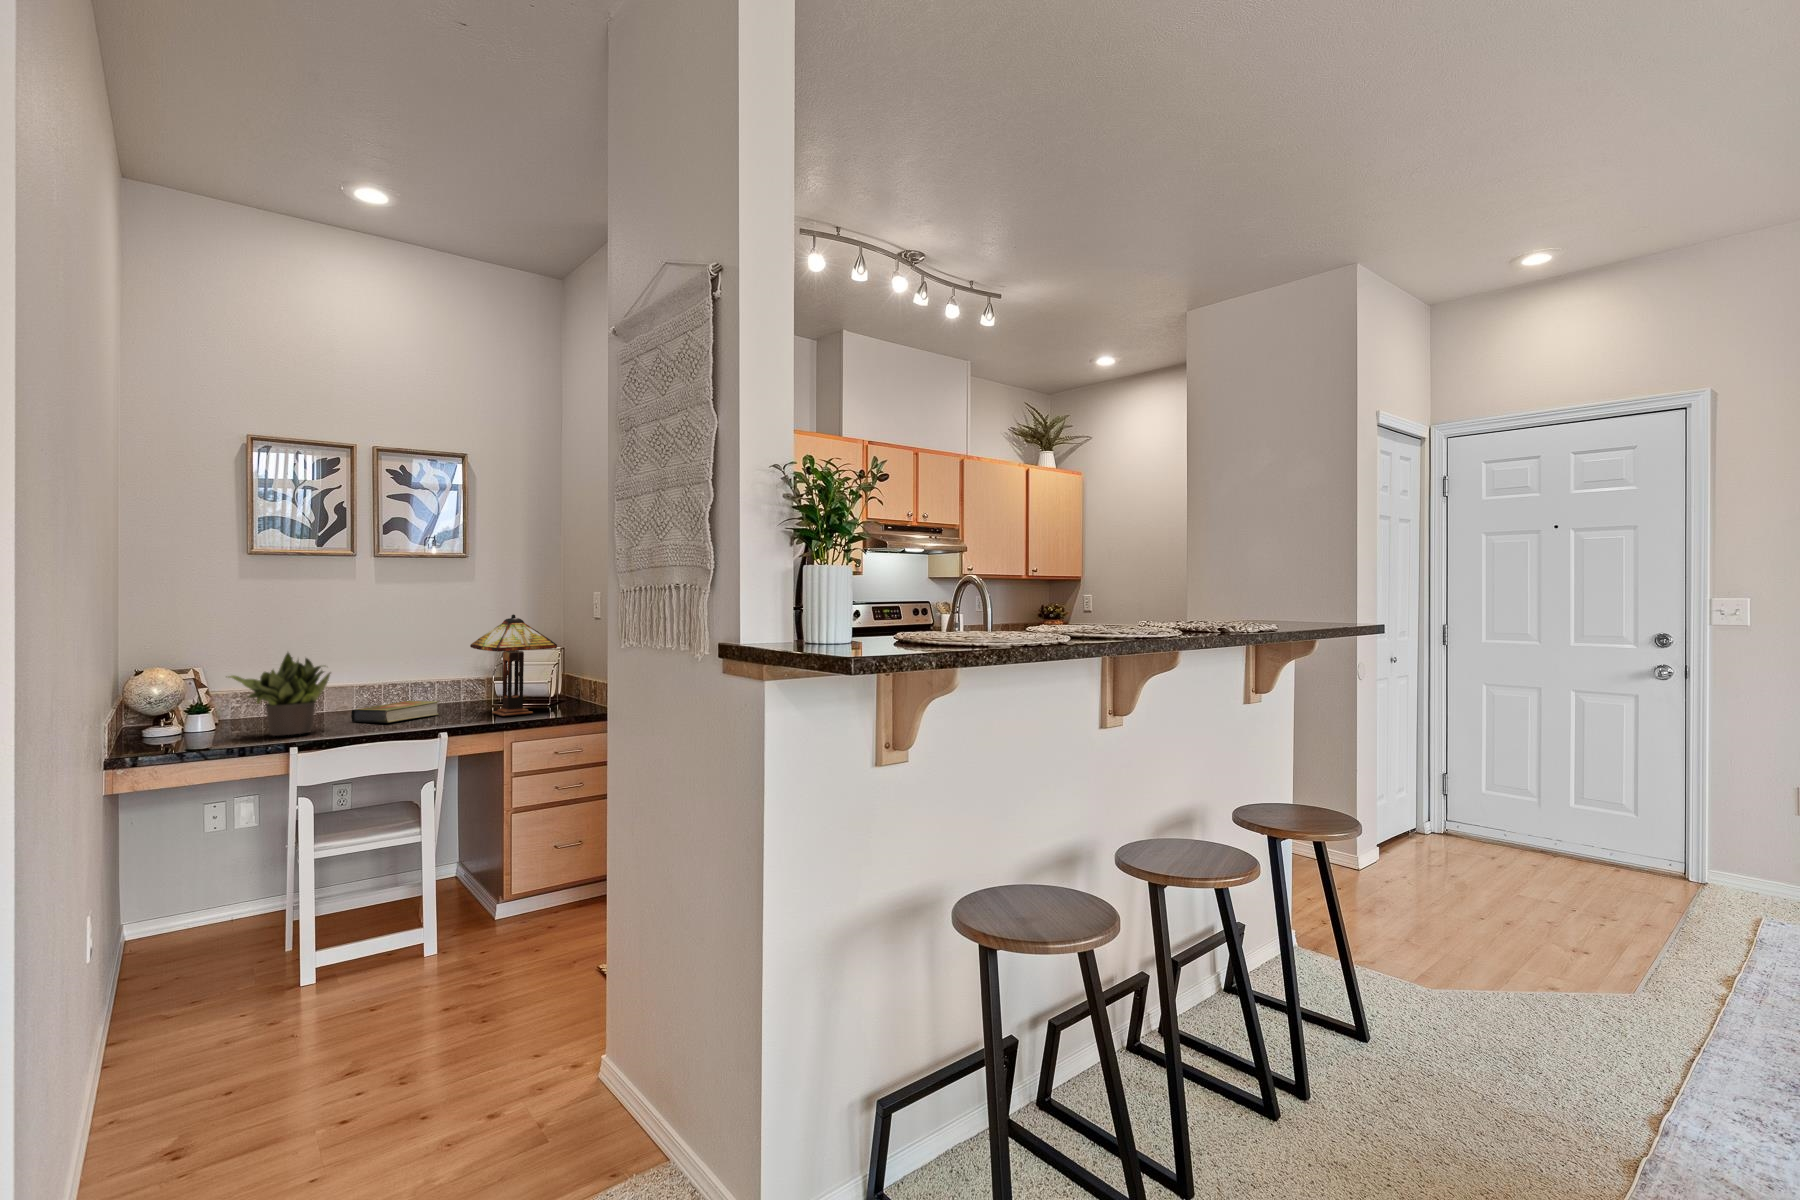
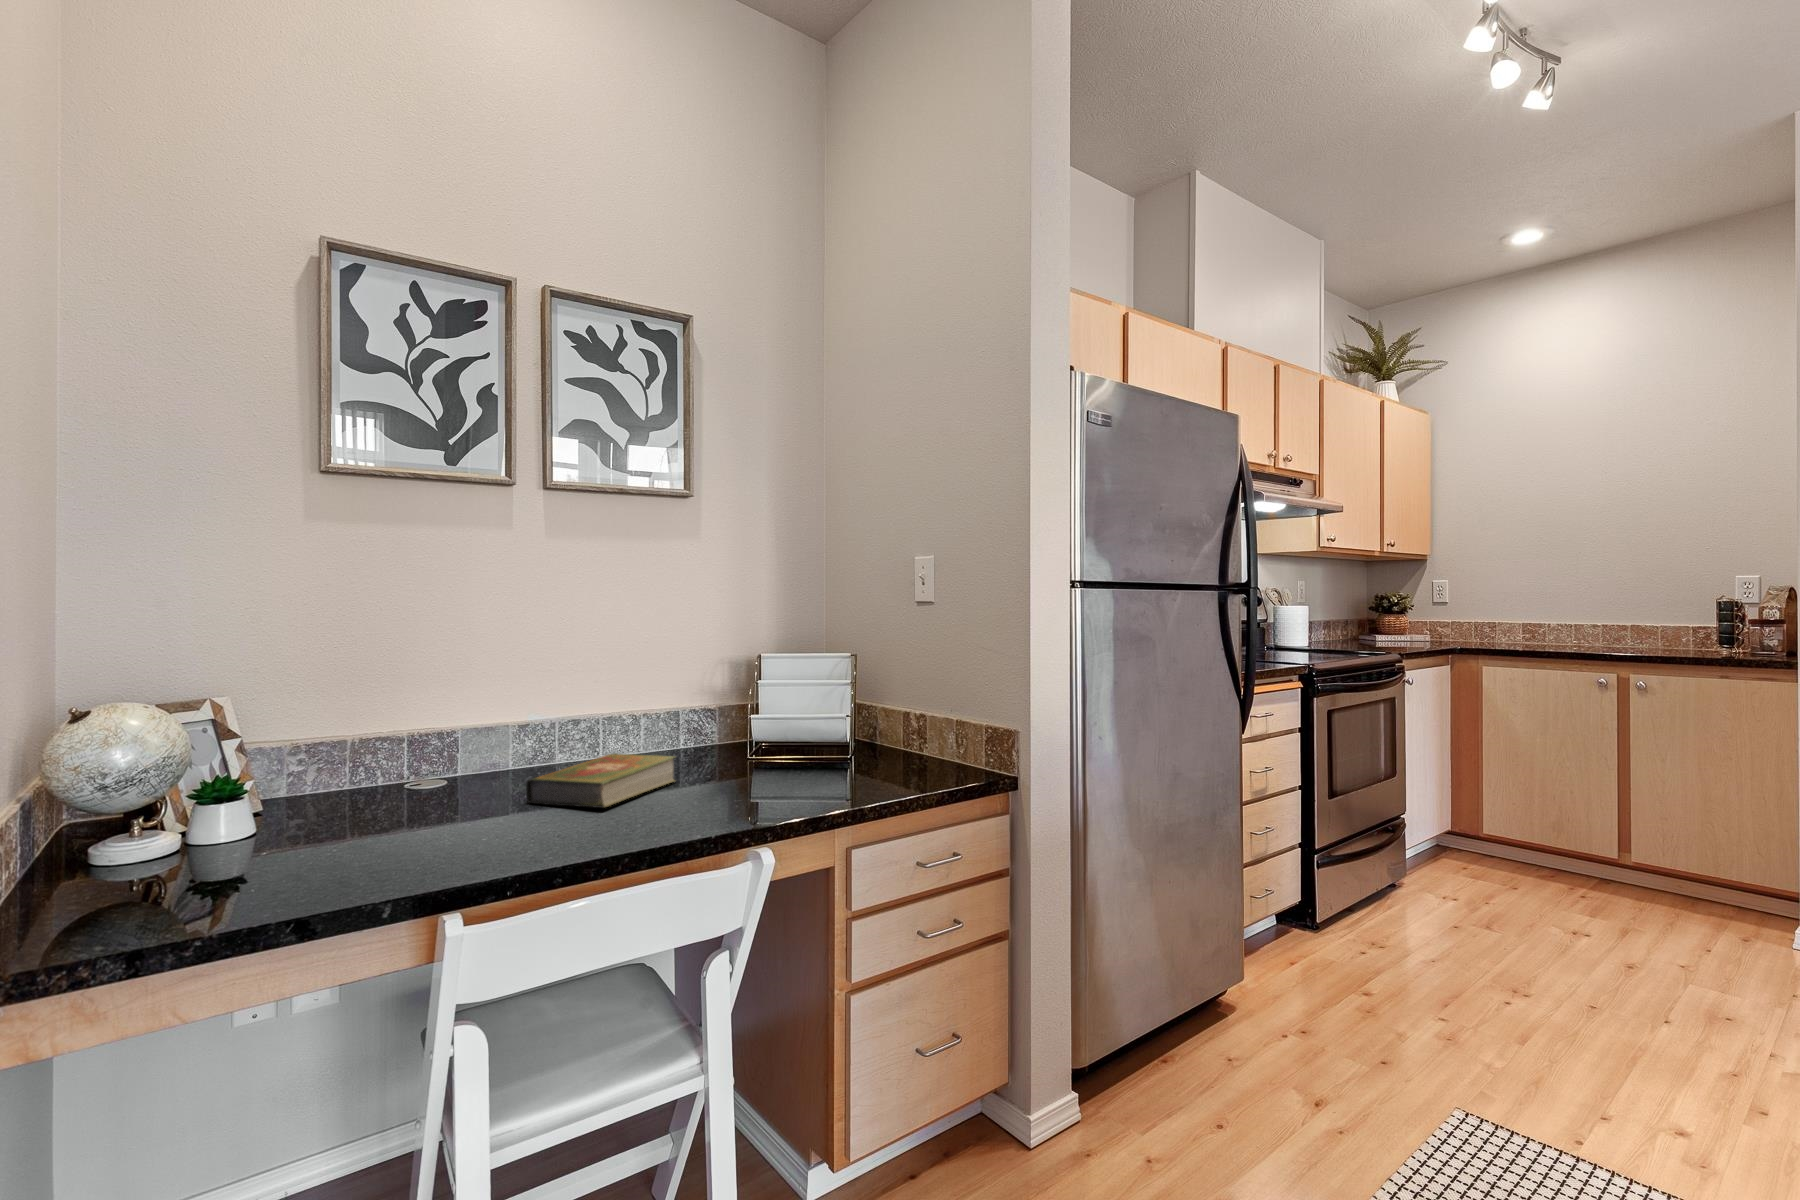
table lamp: present [470,614,557,716] -> none [731,593,887,786]
potted plant: present [229,653,331,736] -> none [280,664,507,857]

